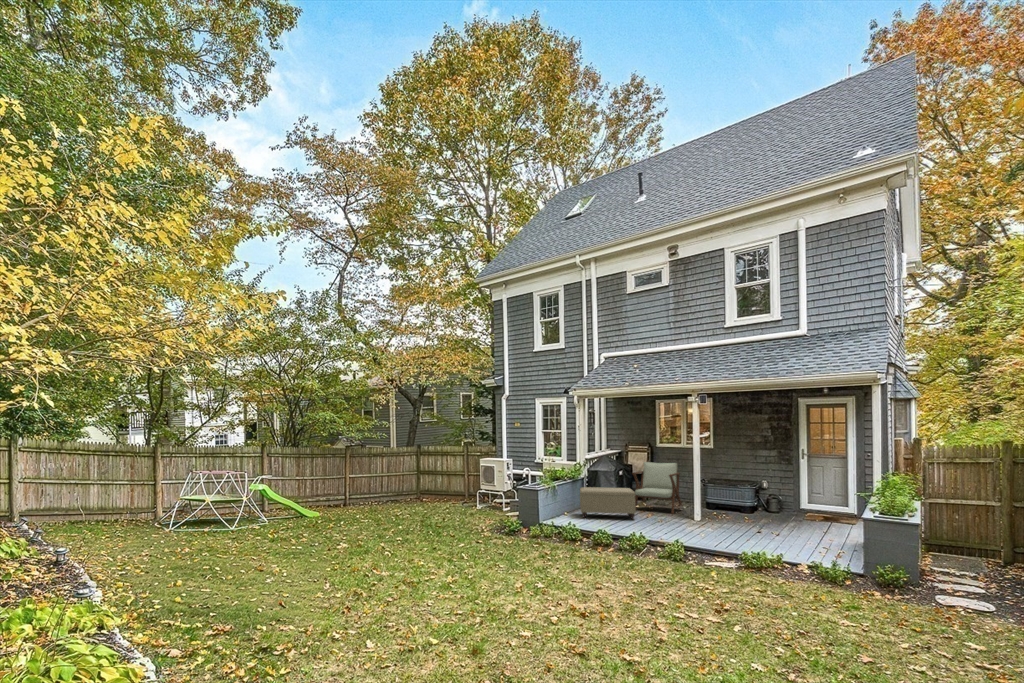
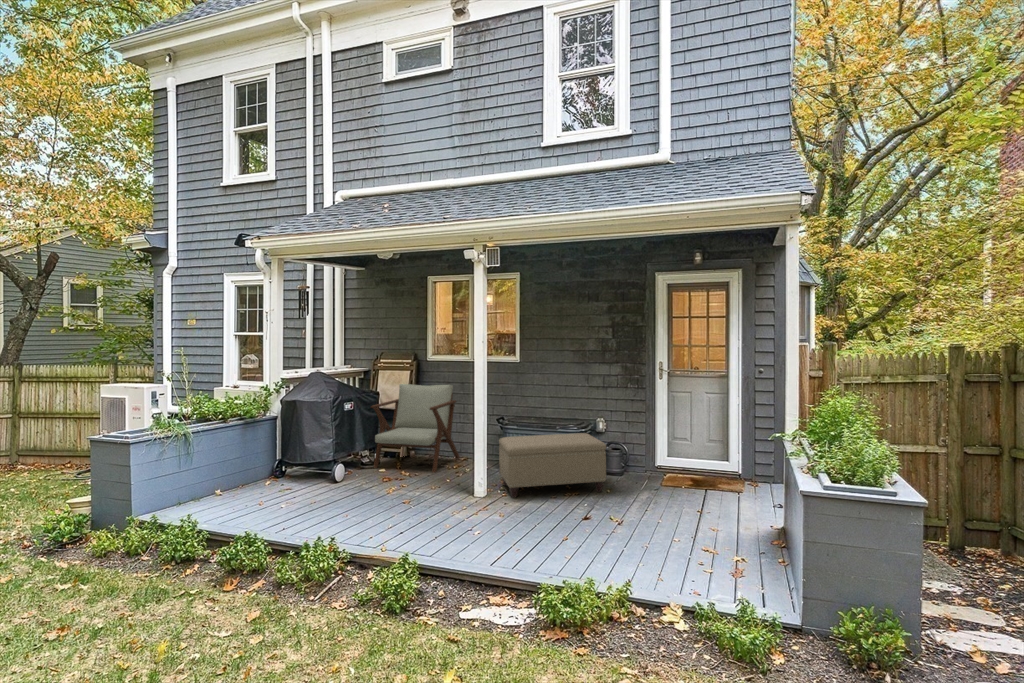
ottoman: present [580,487,636,520] -> present [499,433,606,498]

